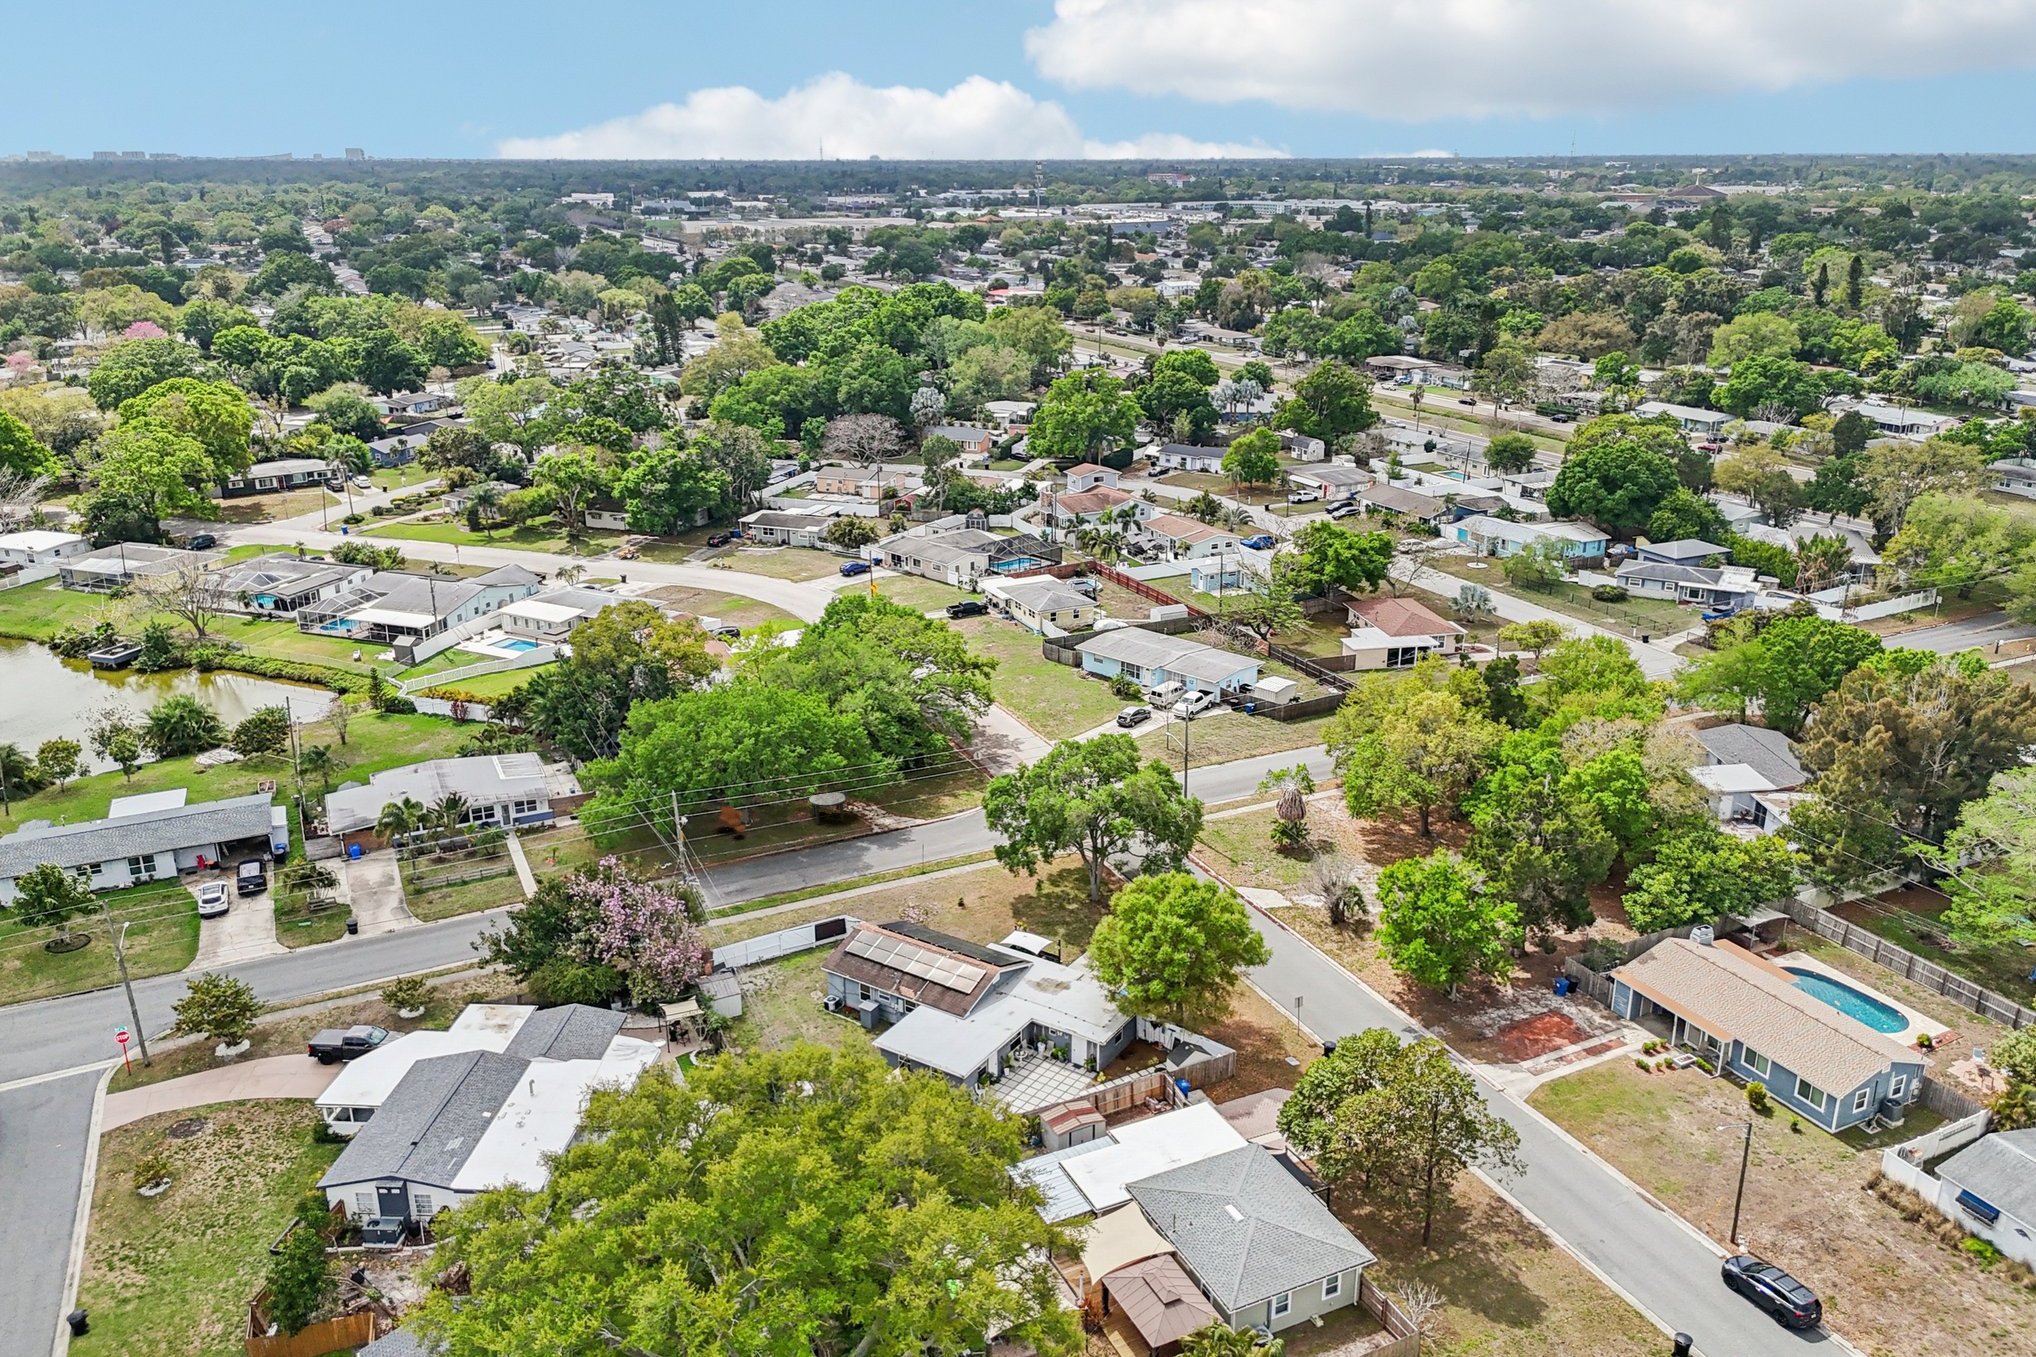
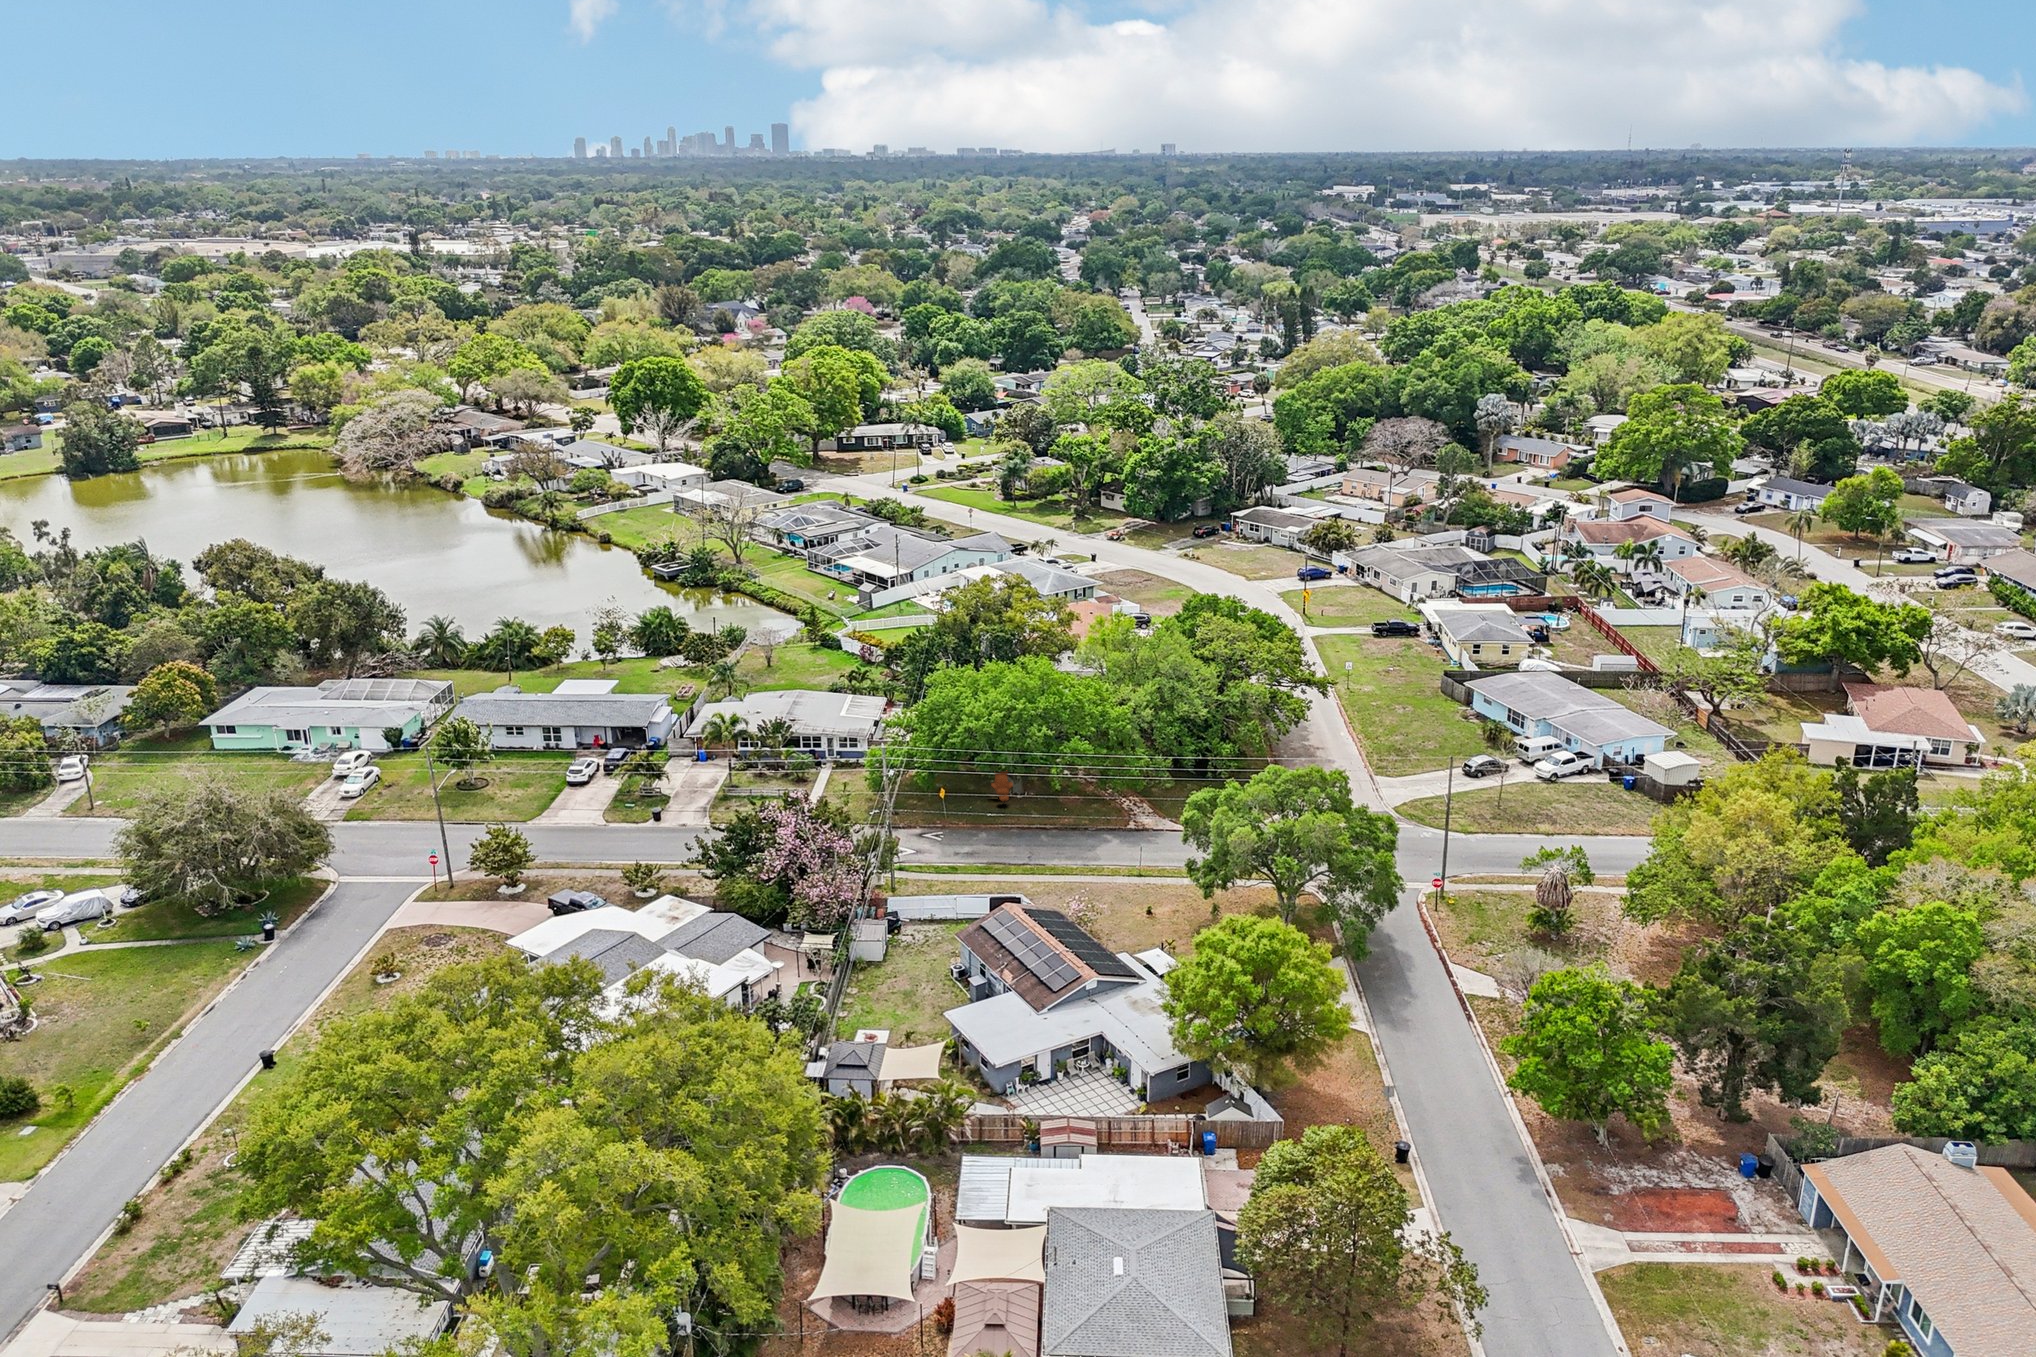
round table: present [807,792,848,825] -> none [1073,777,1113,812]

